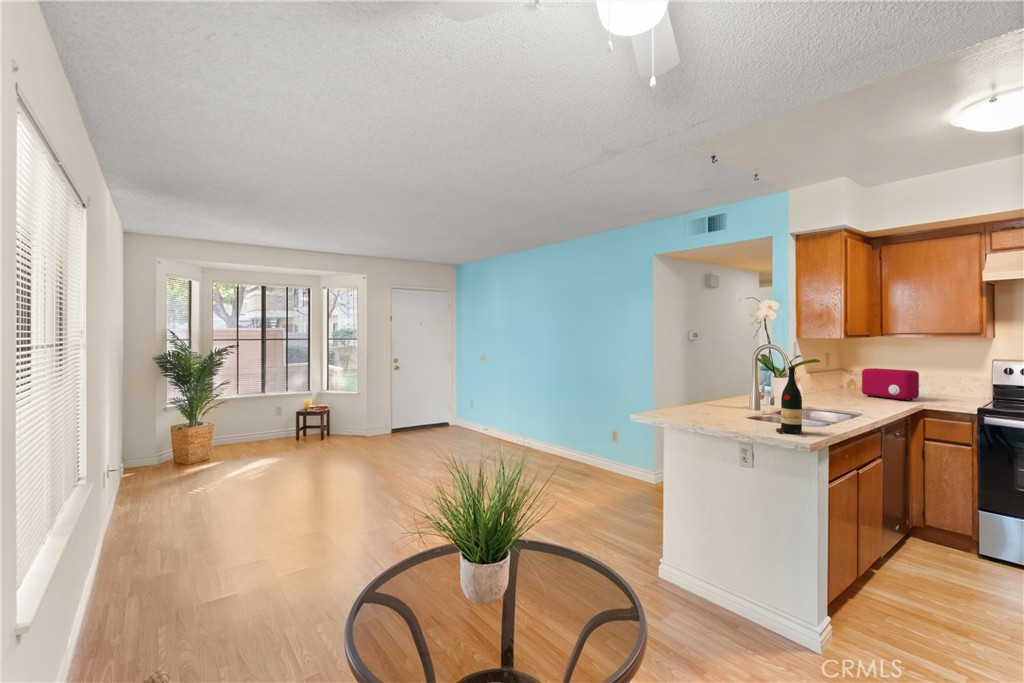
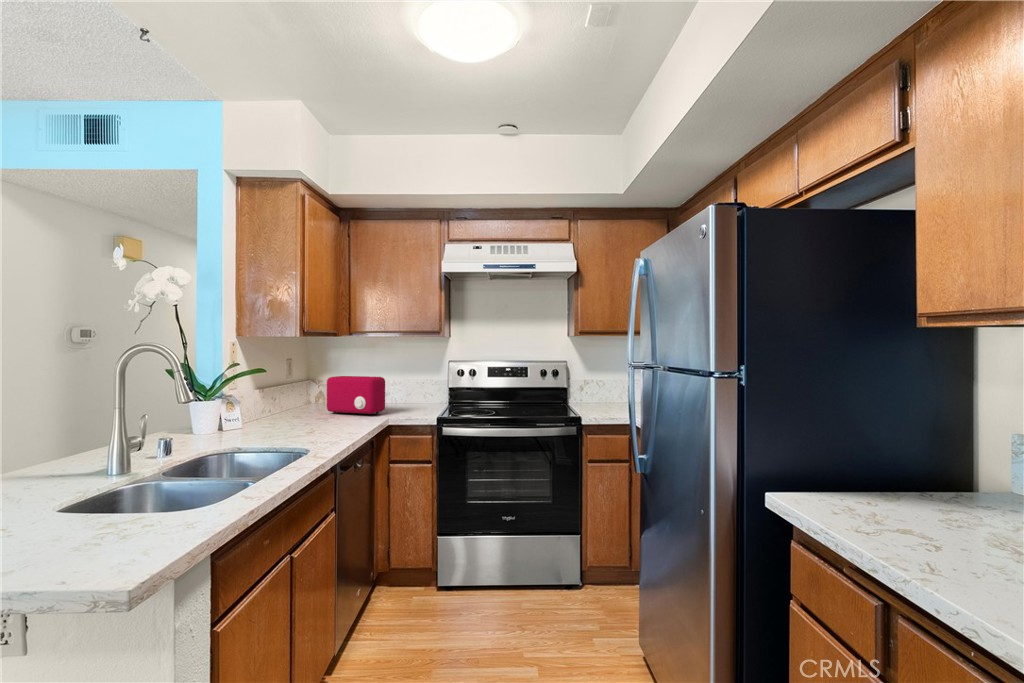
wine bottle: present [776,367,803,435] -> none [88,388,158,550]

